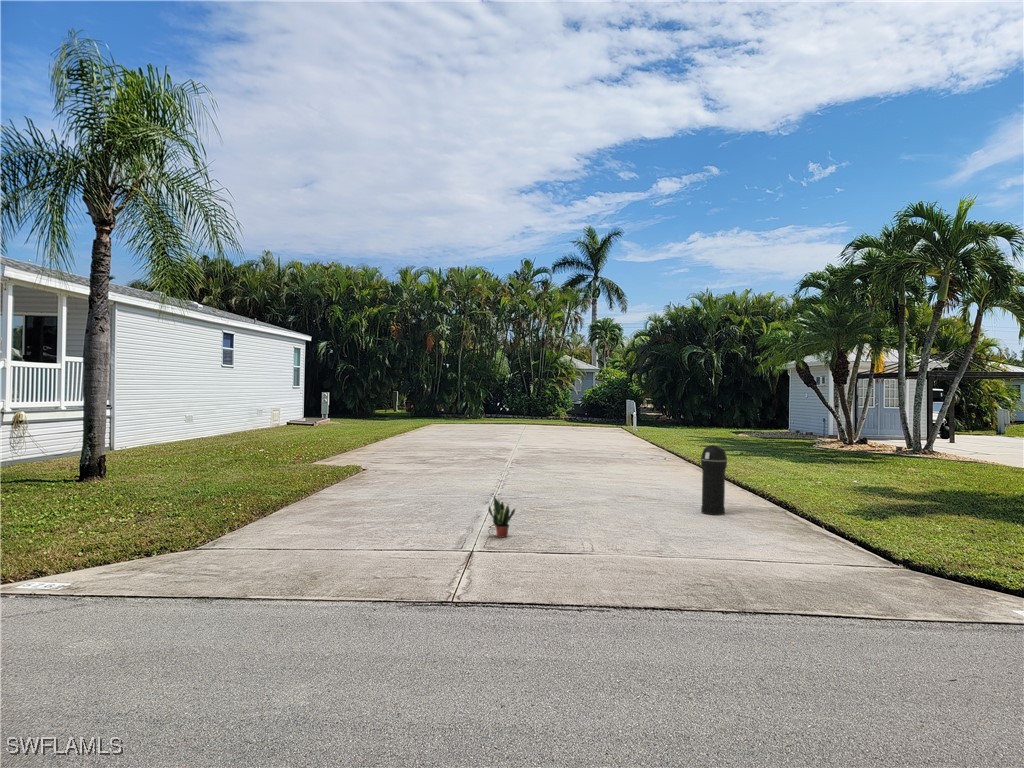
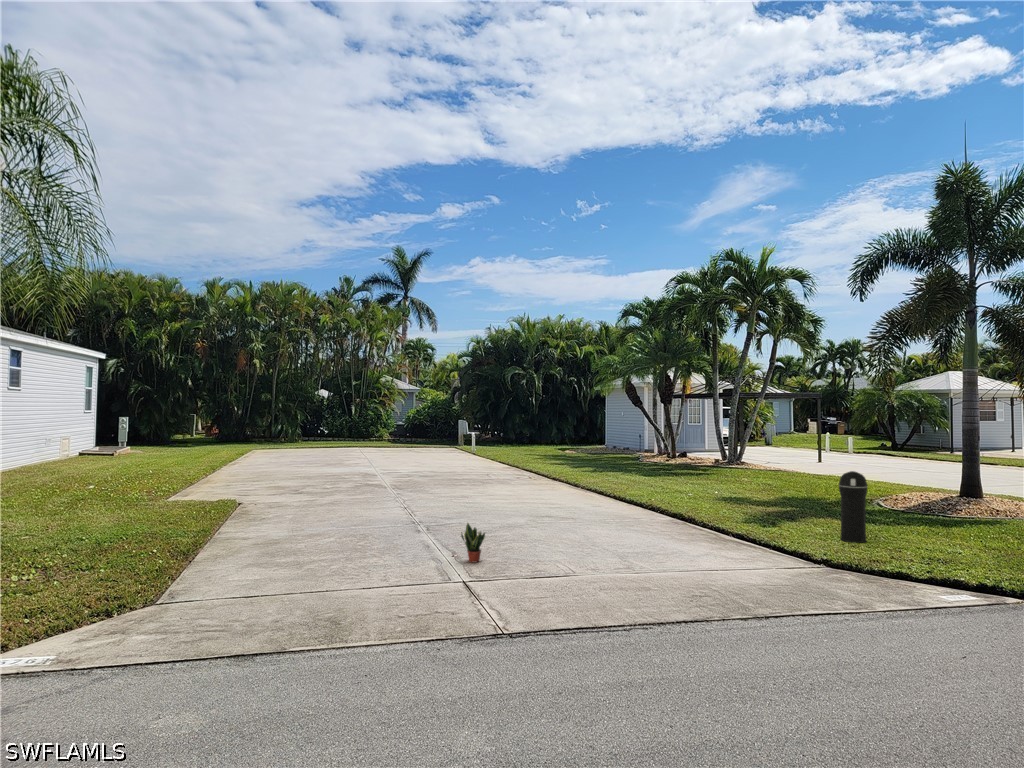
trash can: present [701,445,727,515] -> present [839,471,868,543]

